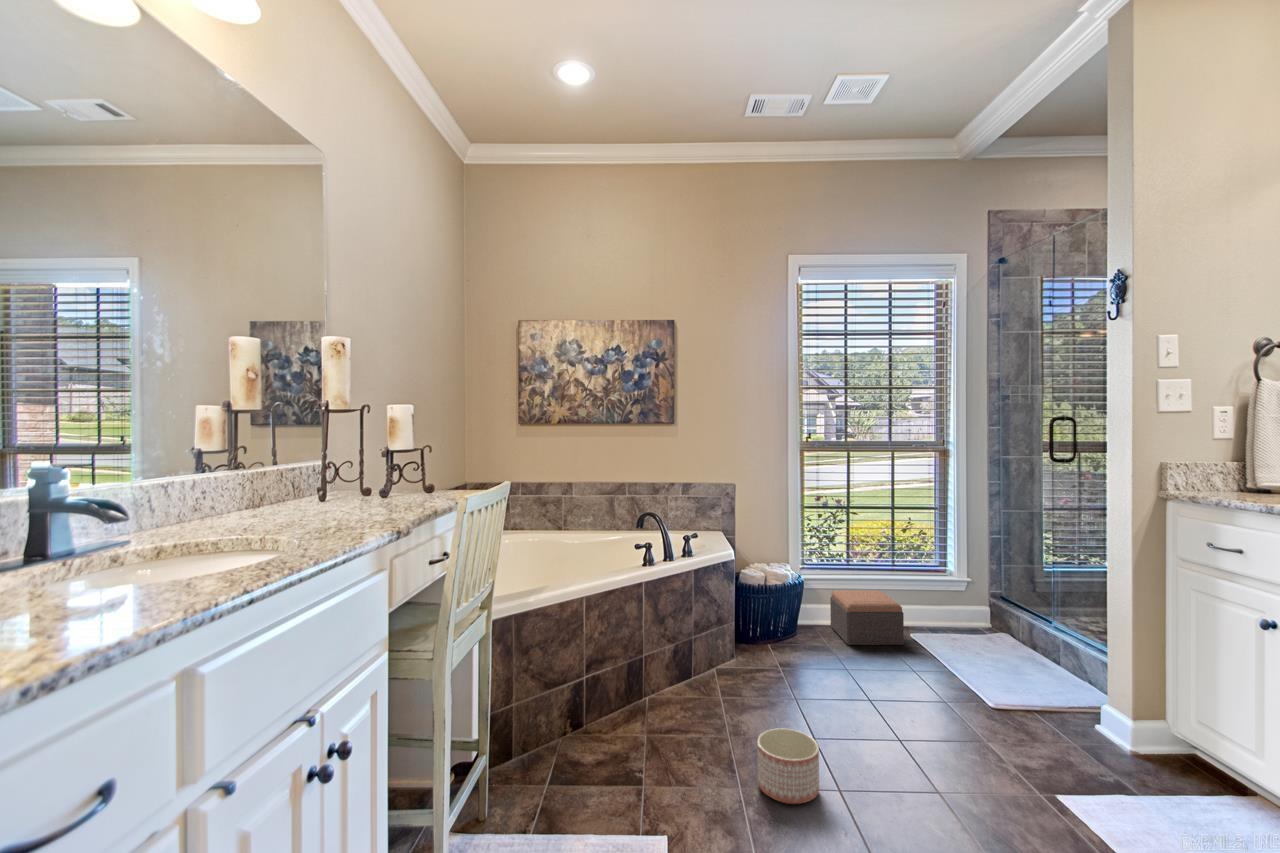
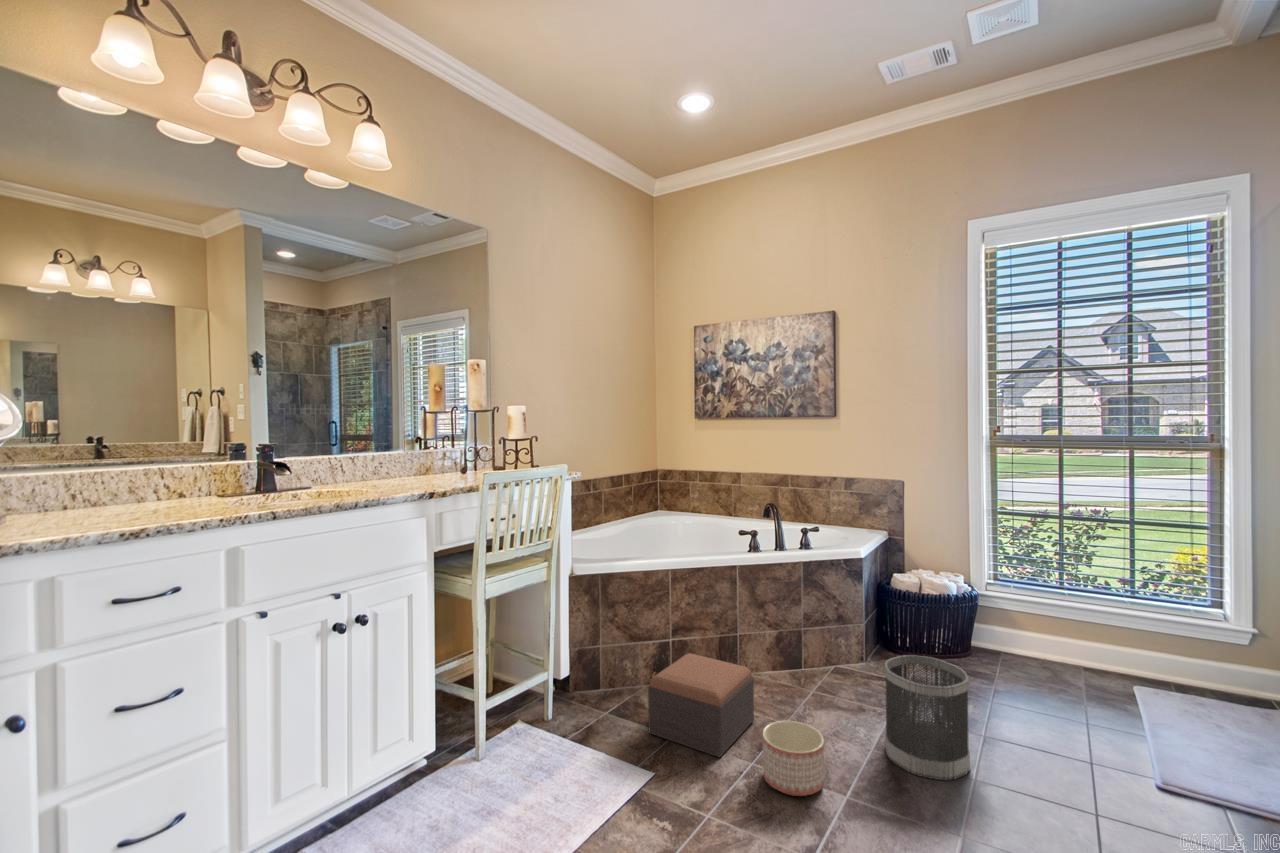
footstool: present [830,591,904,645] -> present [648,653,754,757]
wastebasket: none [817,639,890,748] -> present [884,655,970,780]

